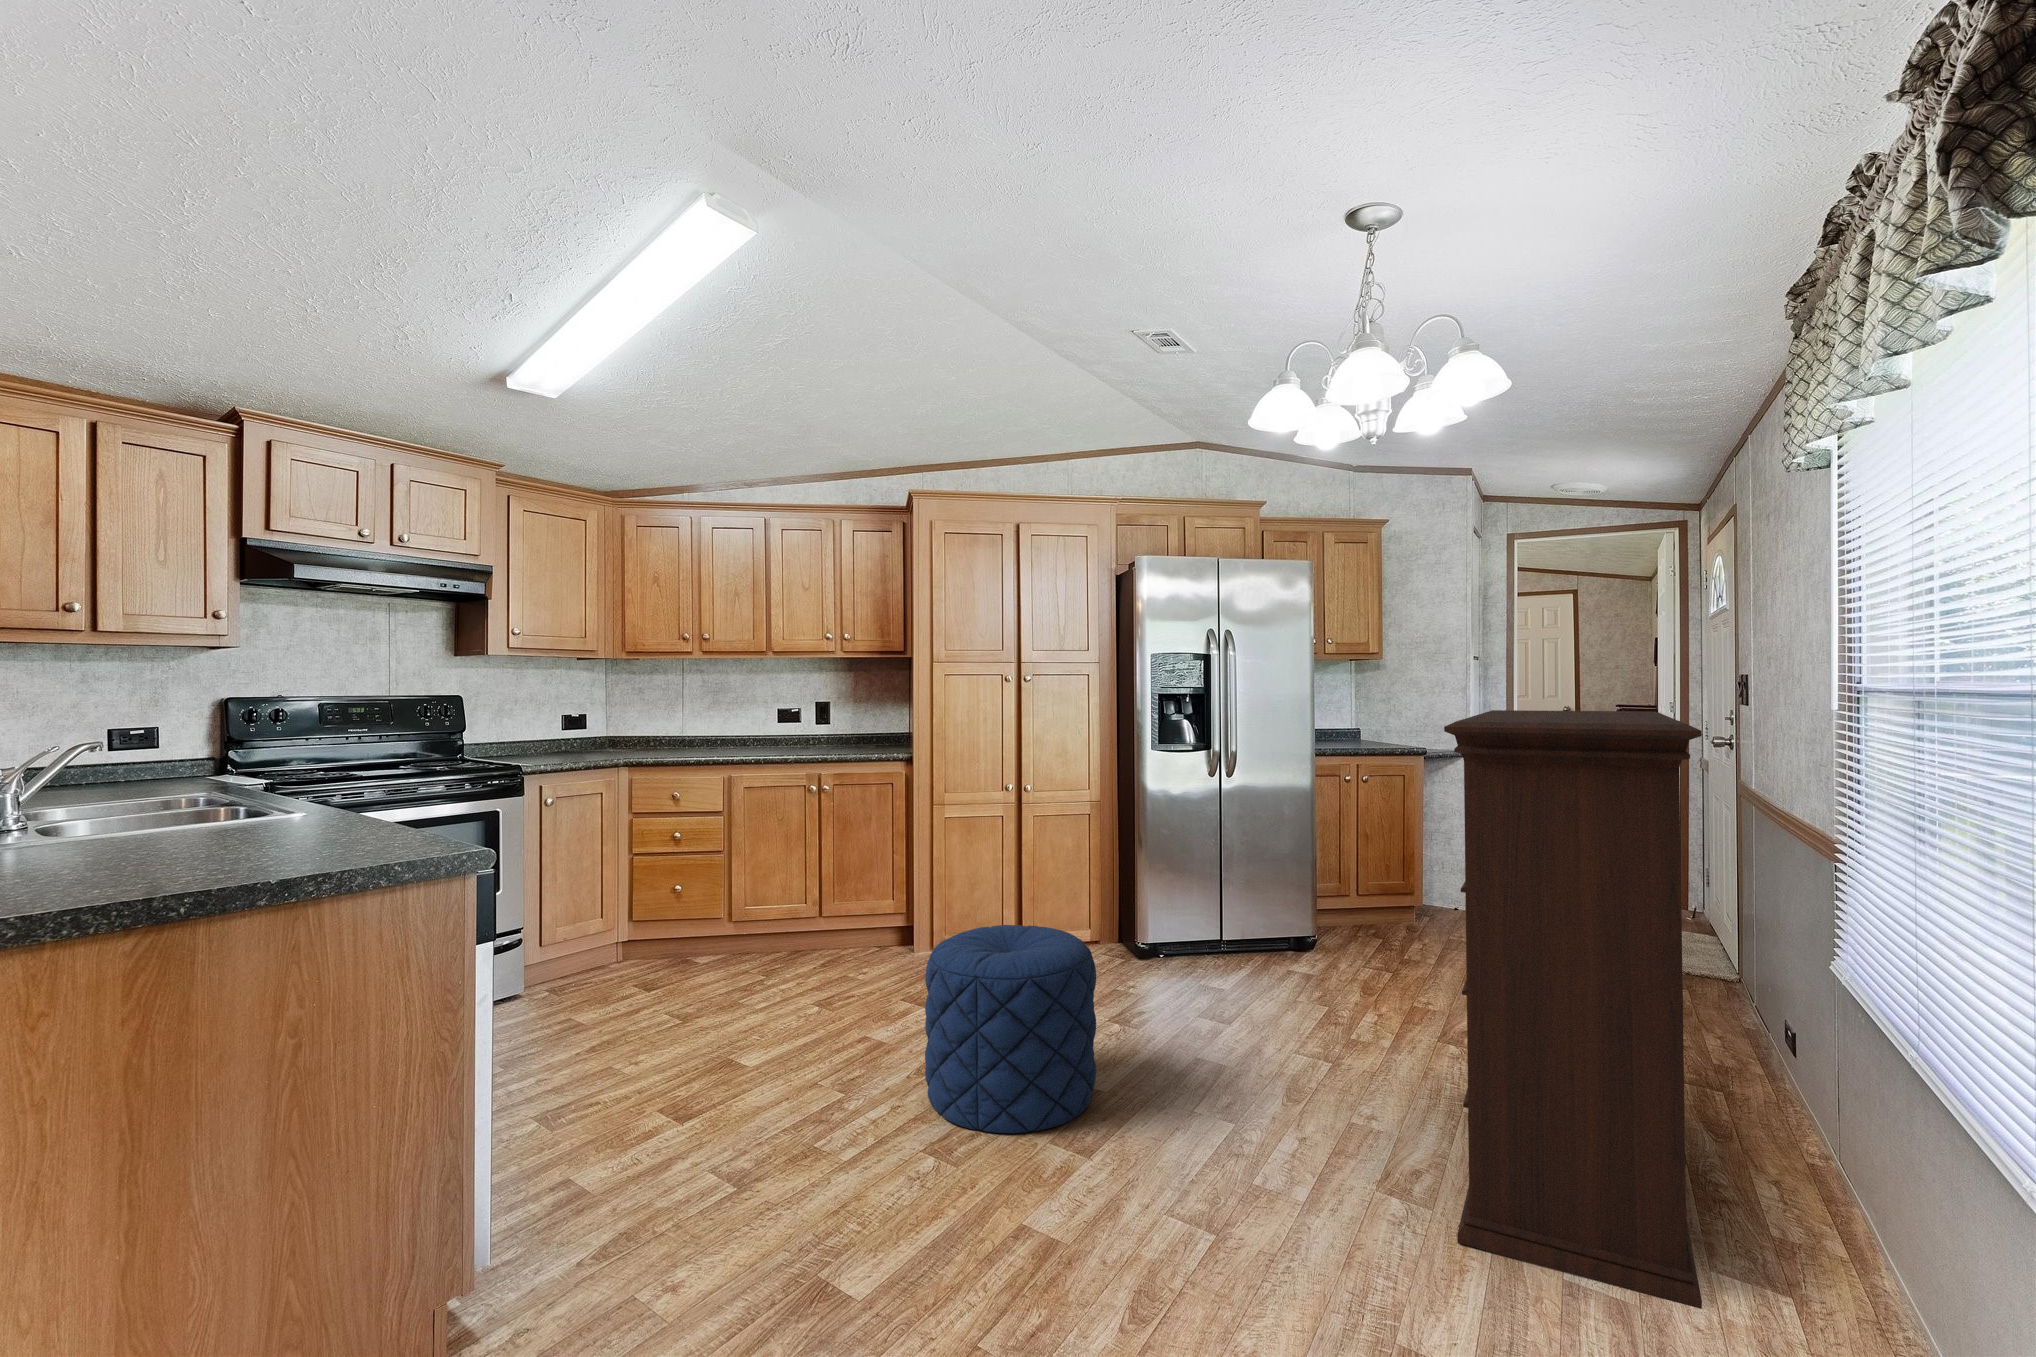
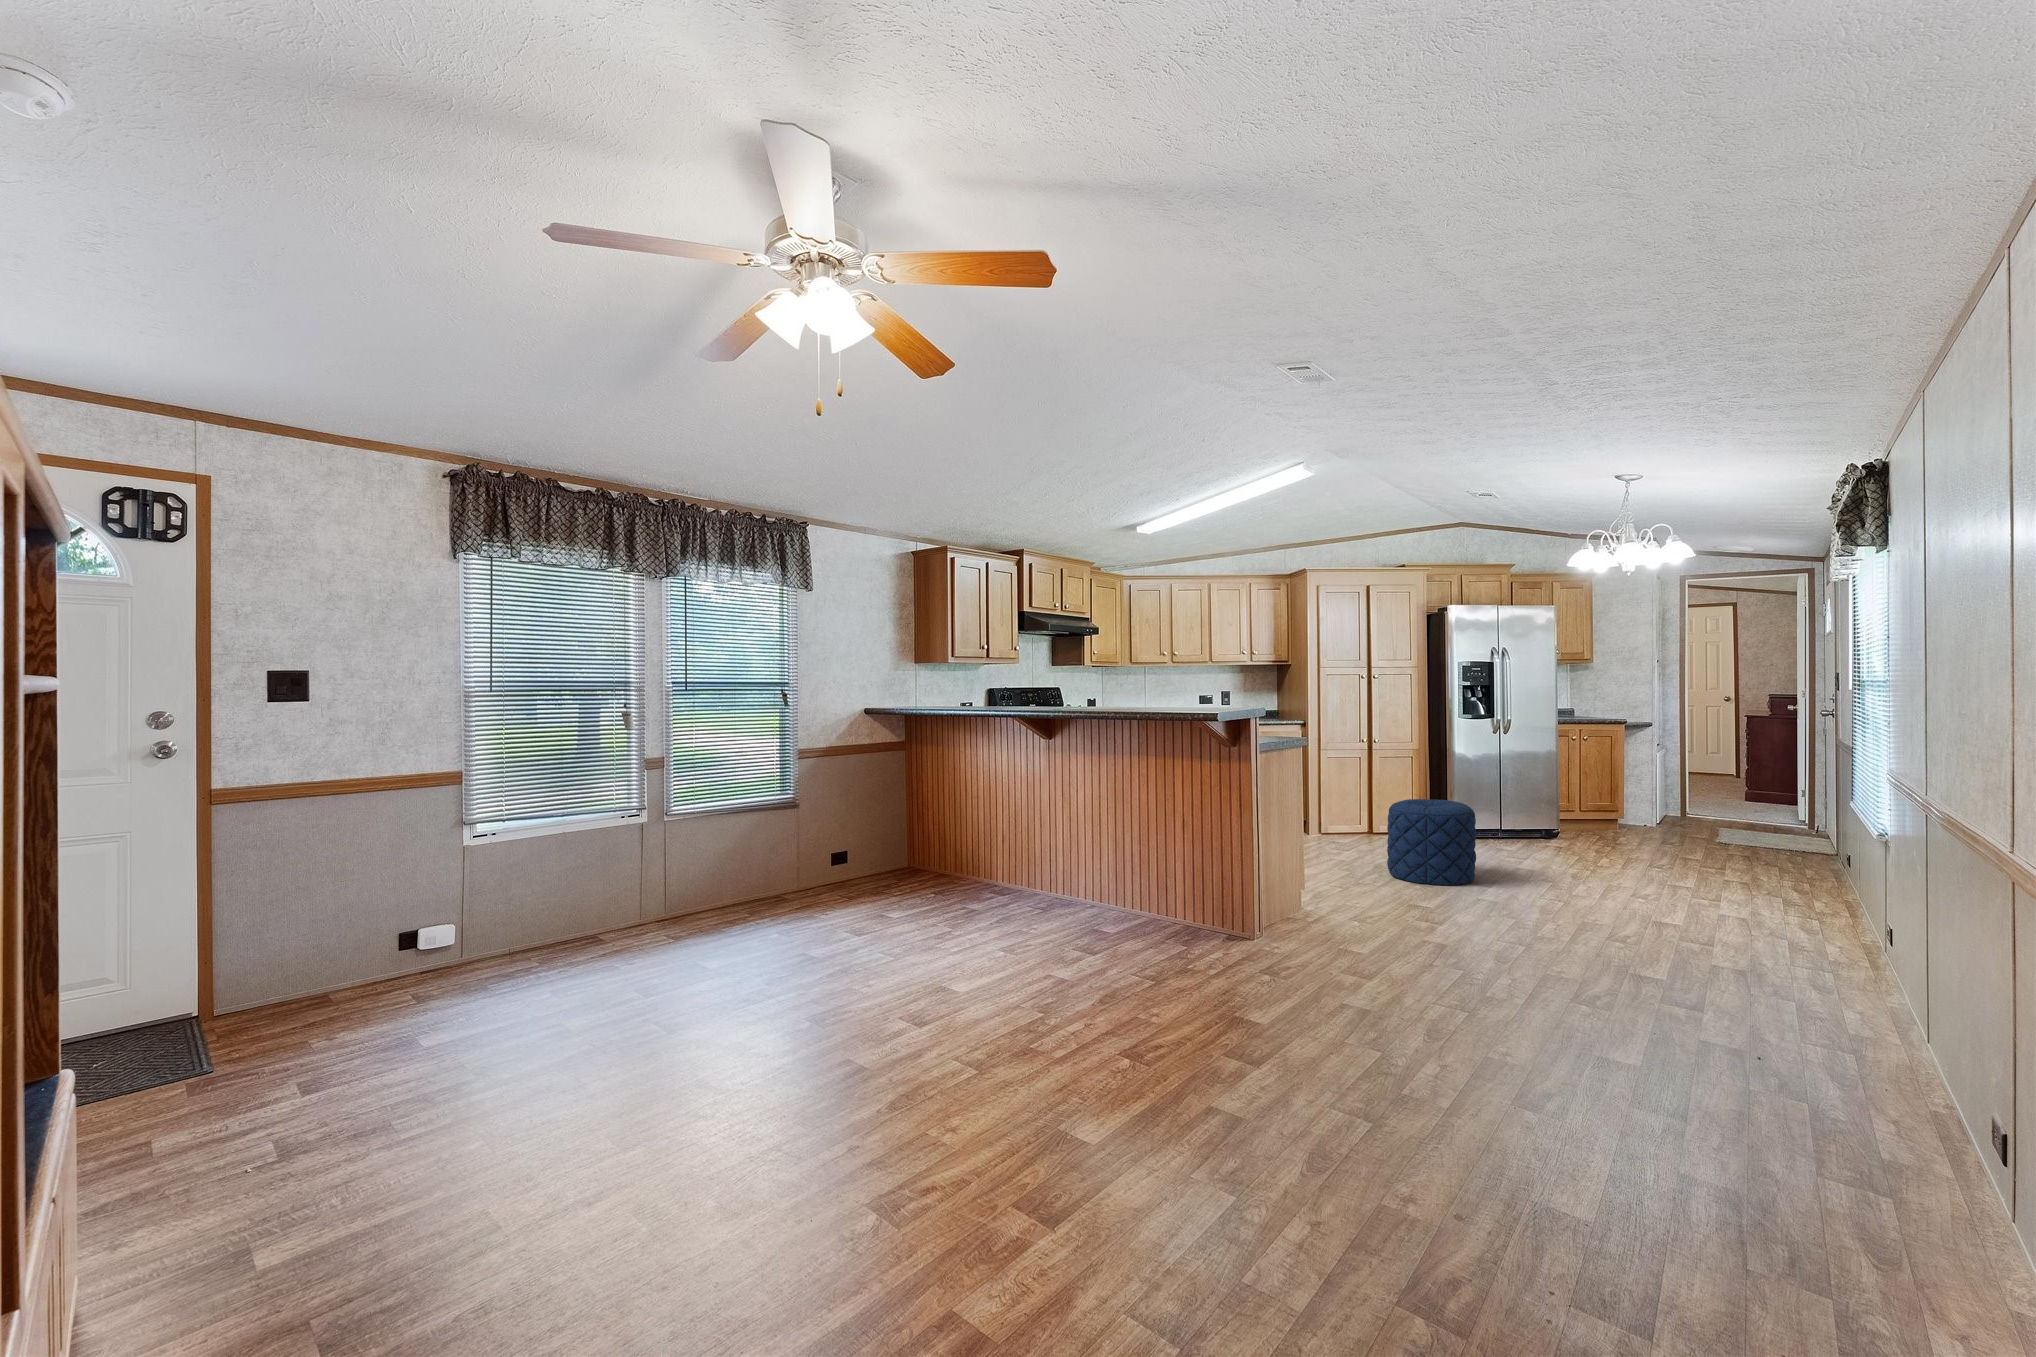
bookshelf: present [1444,710,1702,1309] -> none [1667,696,1780,927]

